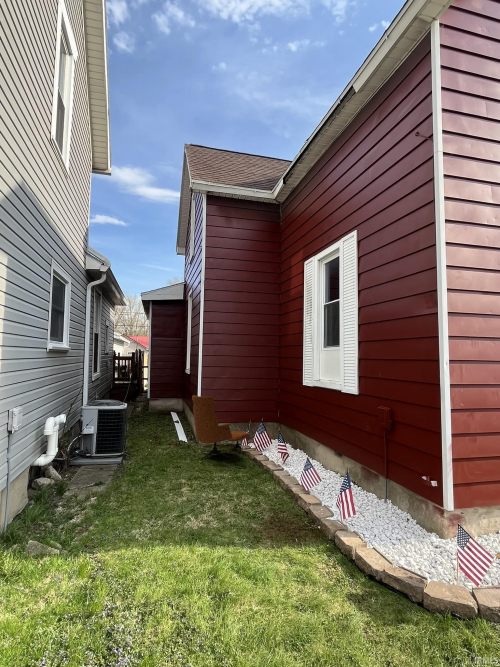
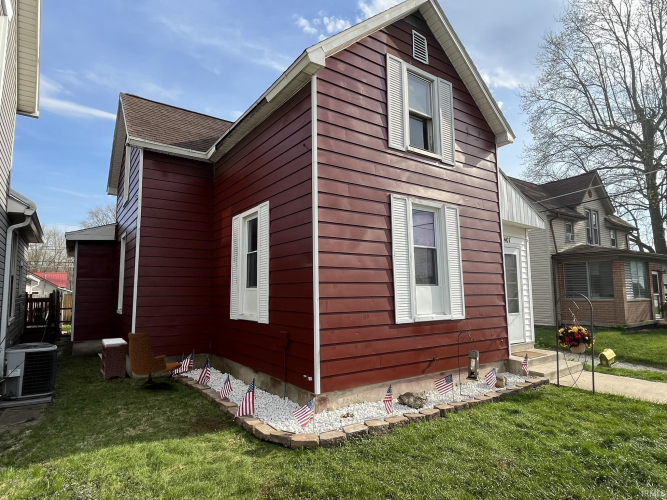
bench: none [170,399,194,443] -> present [101,338,128,380]

